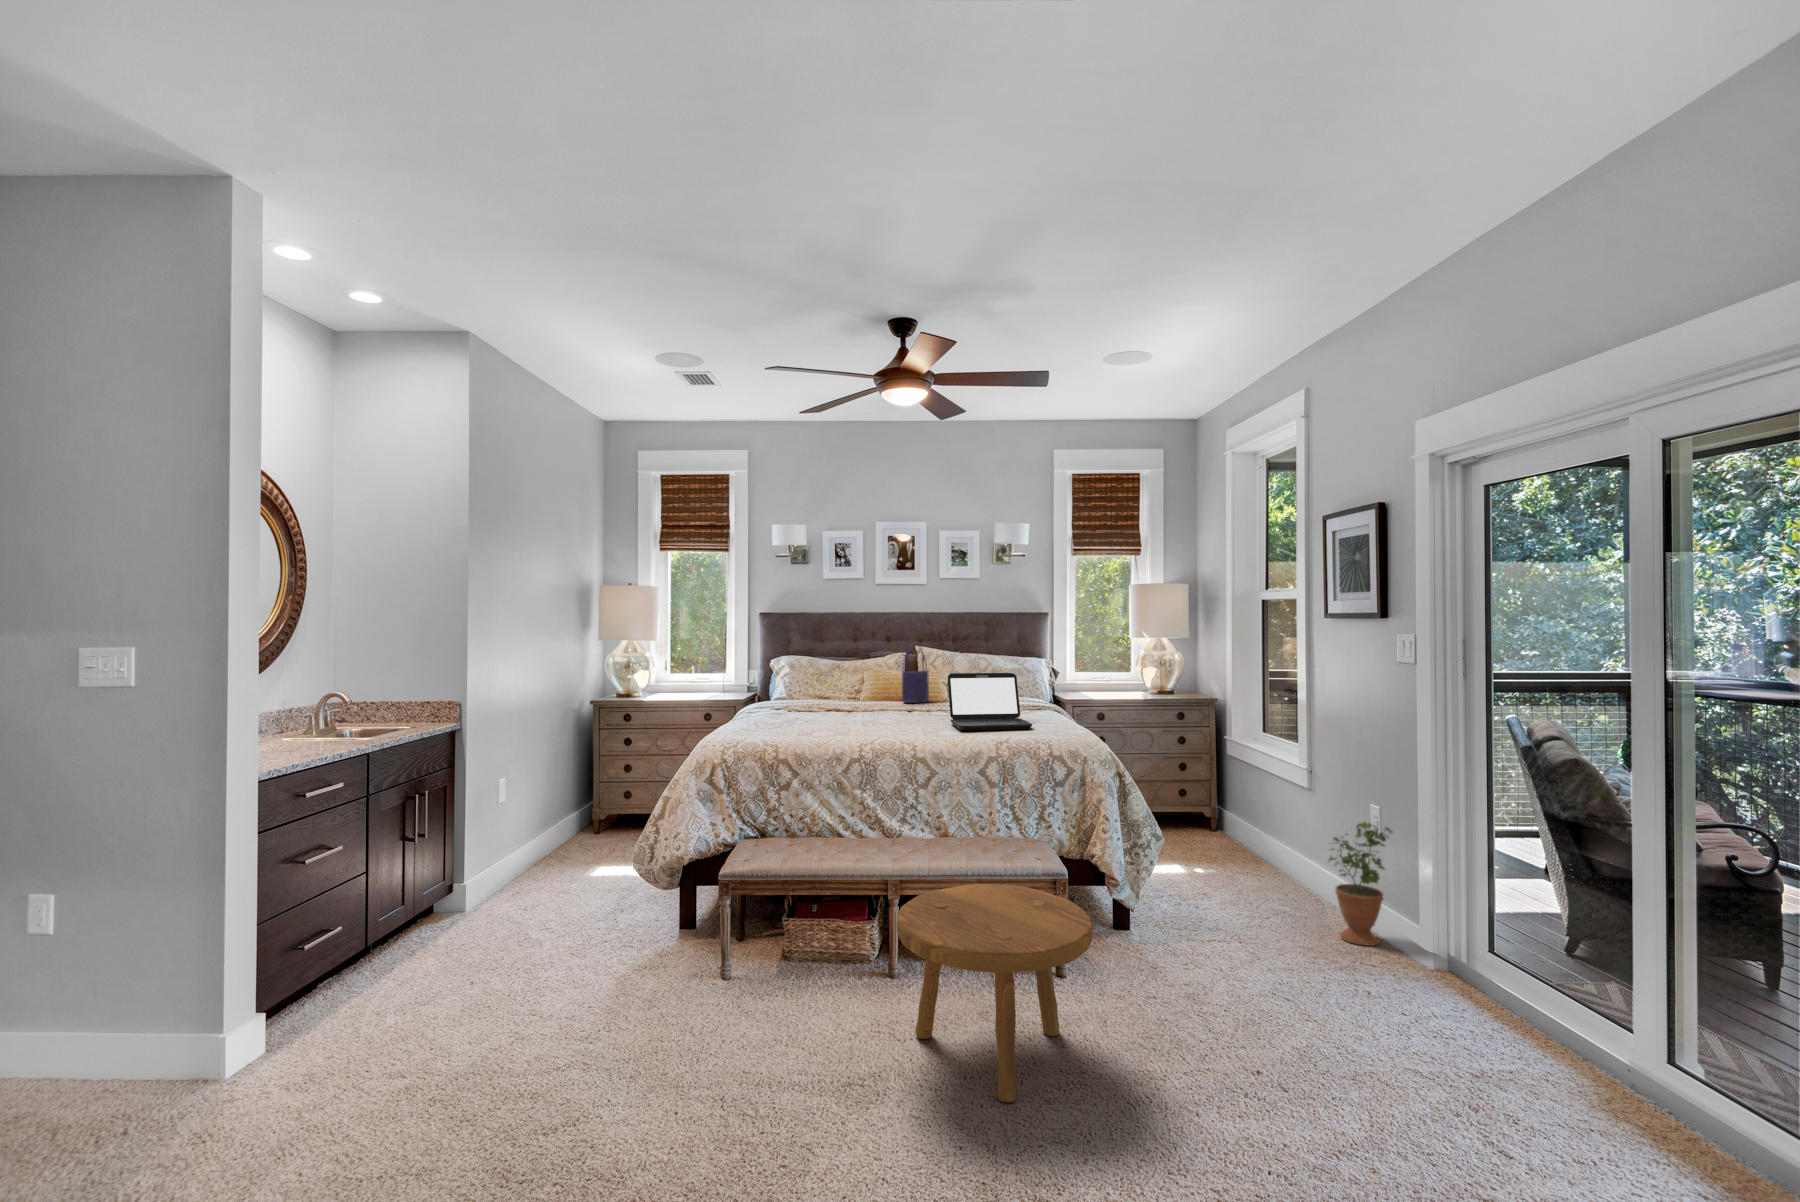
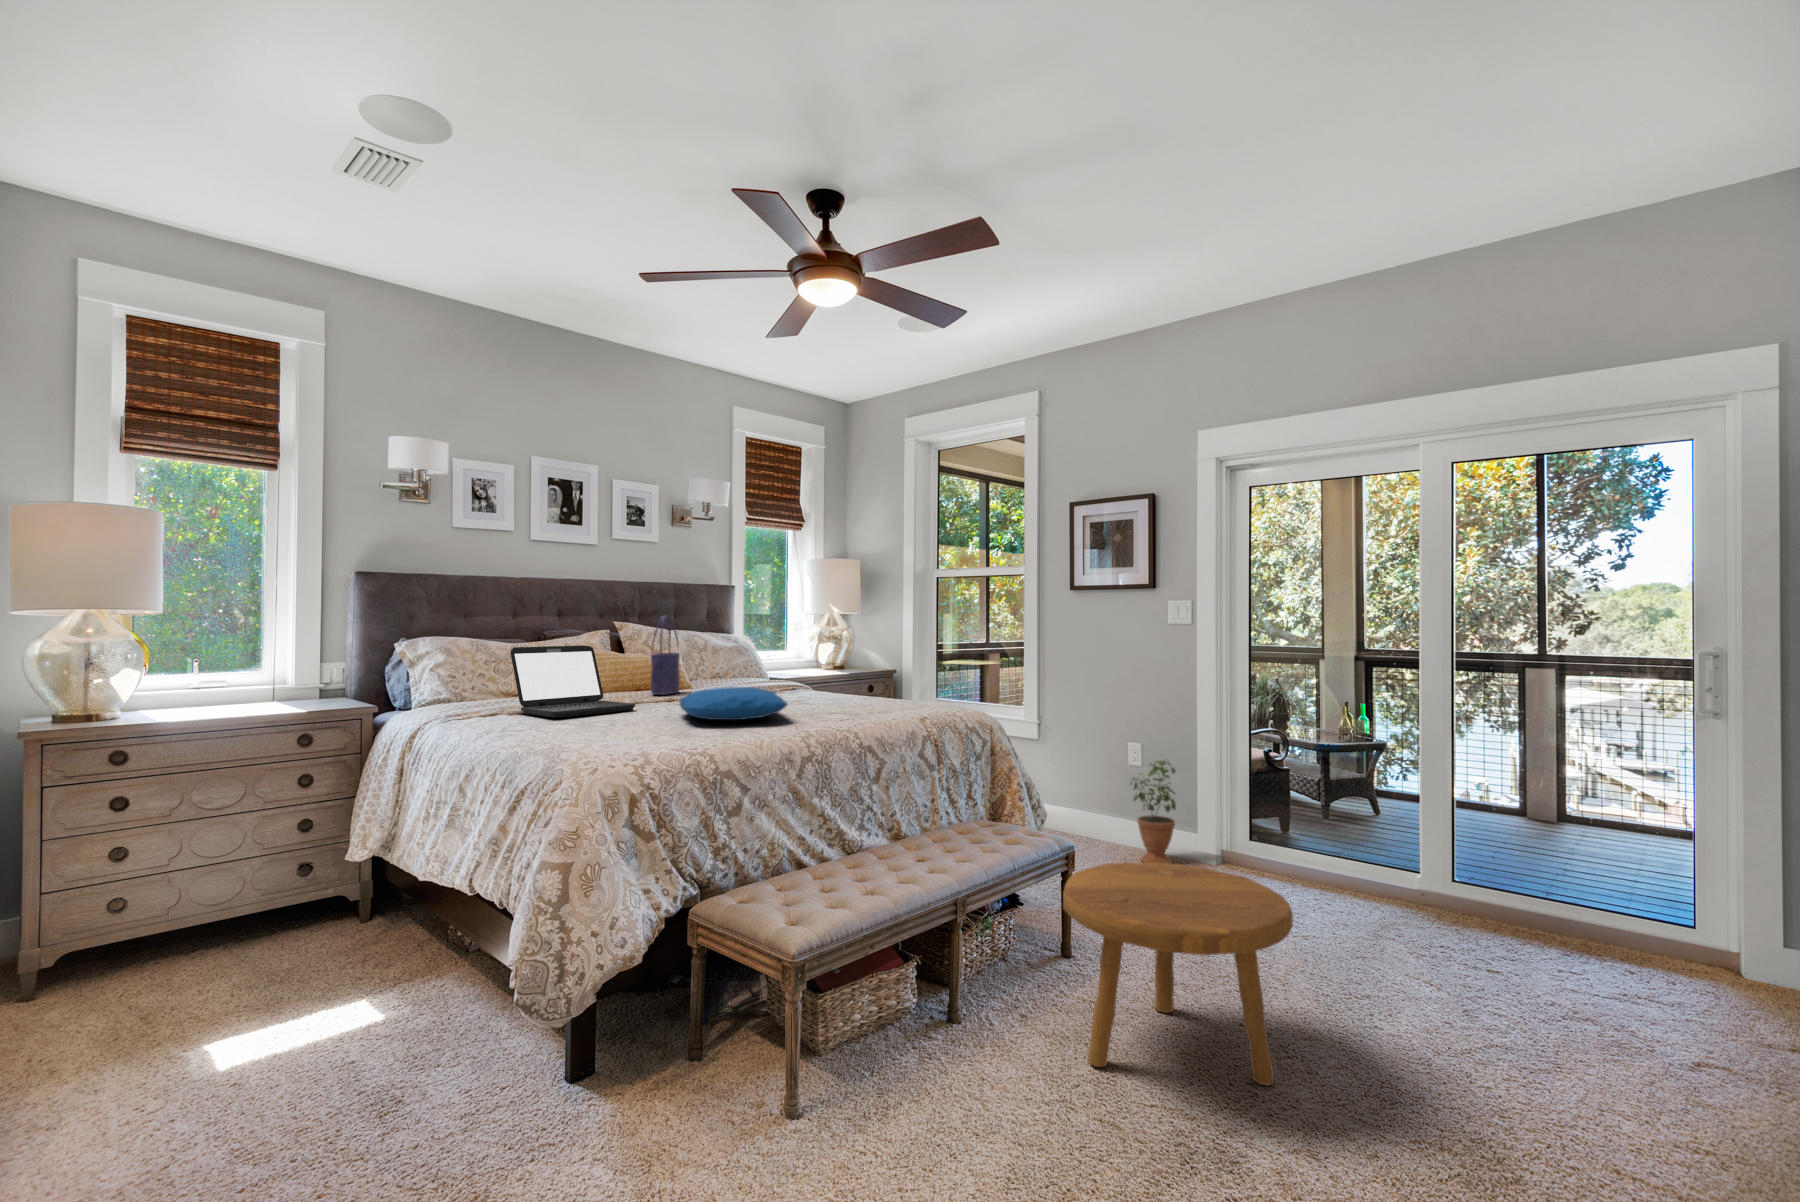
laptop: present [948,673,1032,730] -> present [510,646,635,718]
pillow: none [833,702,923,726] -> present [679,687,787,720]

